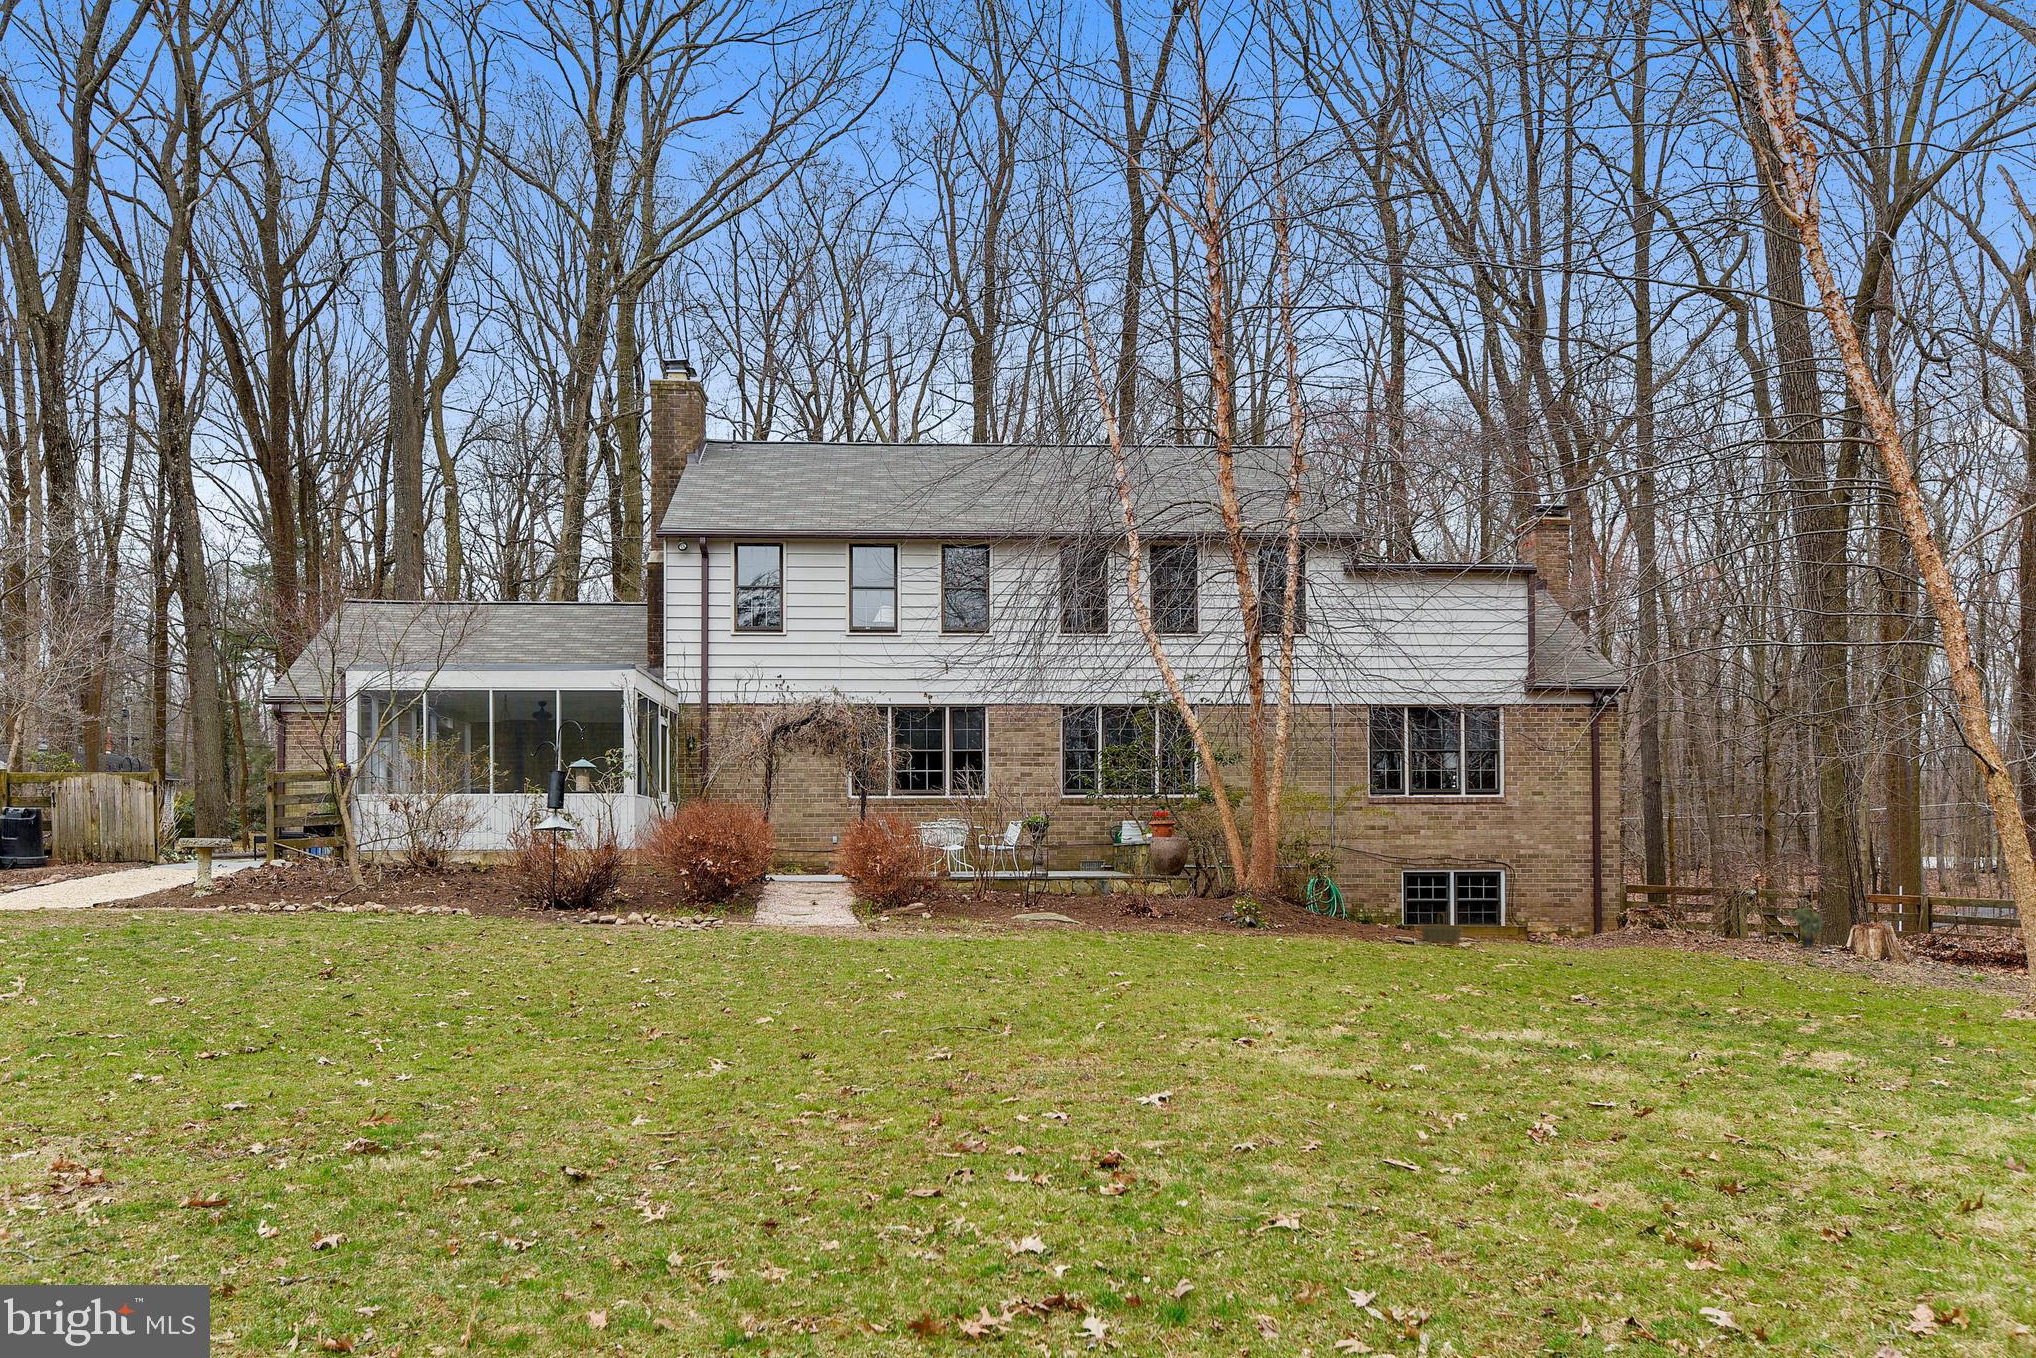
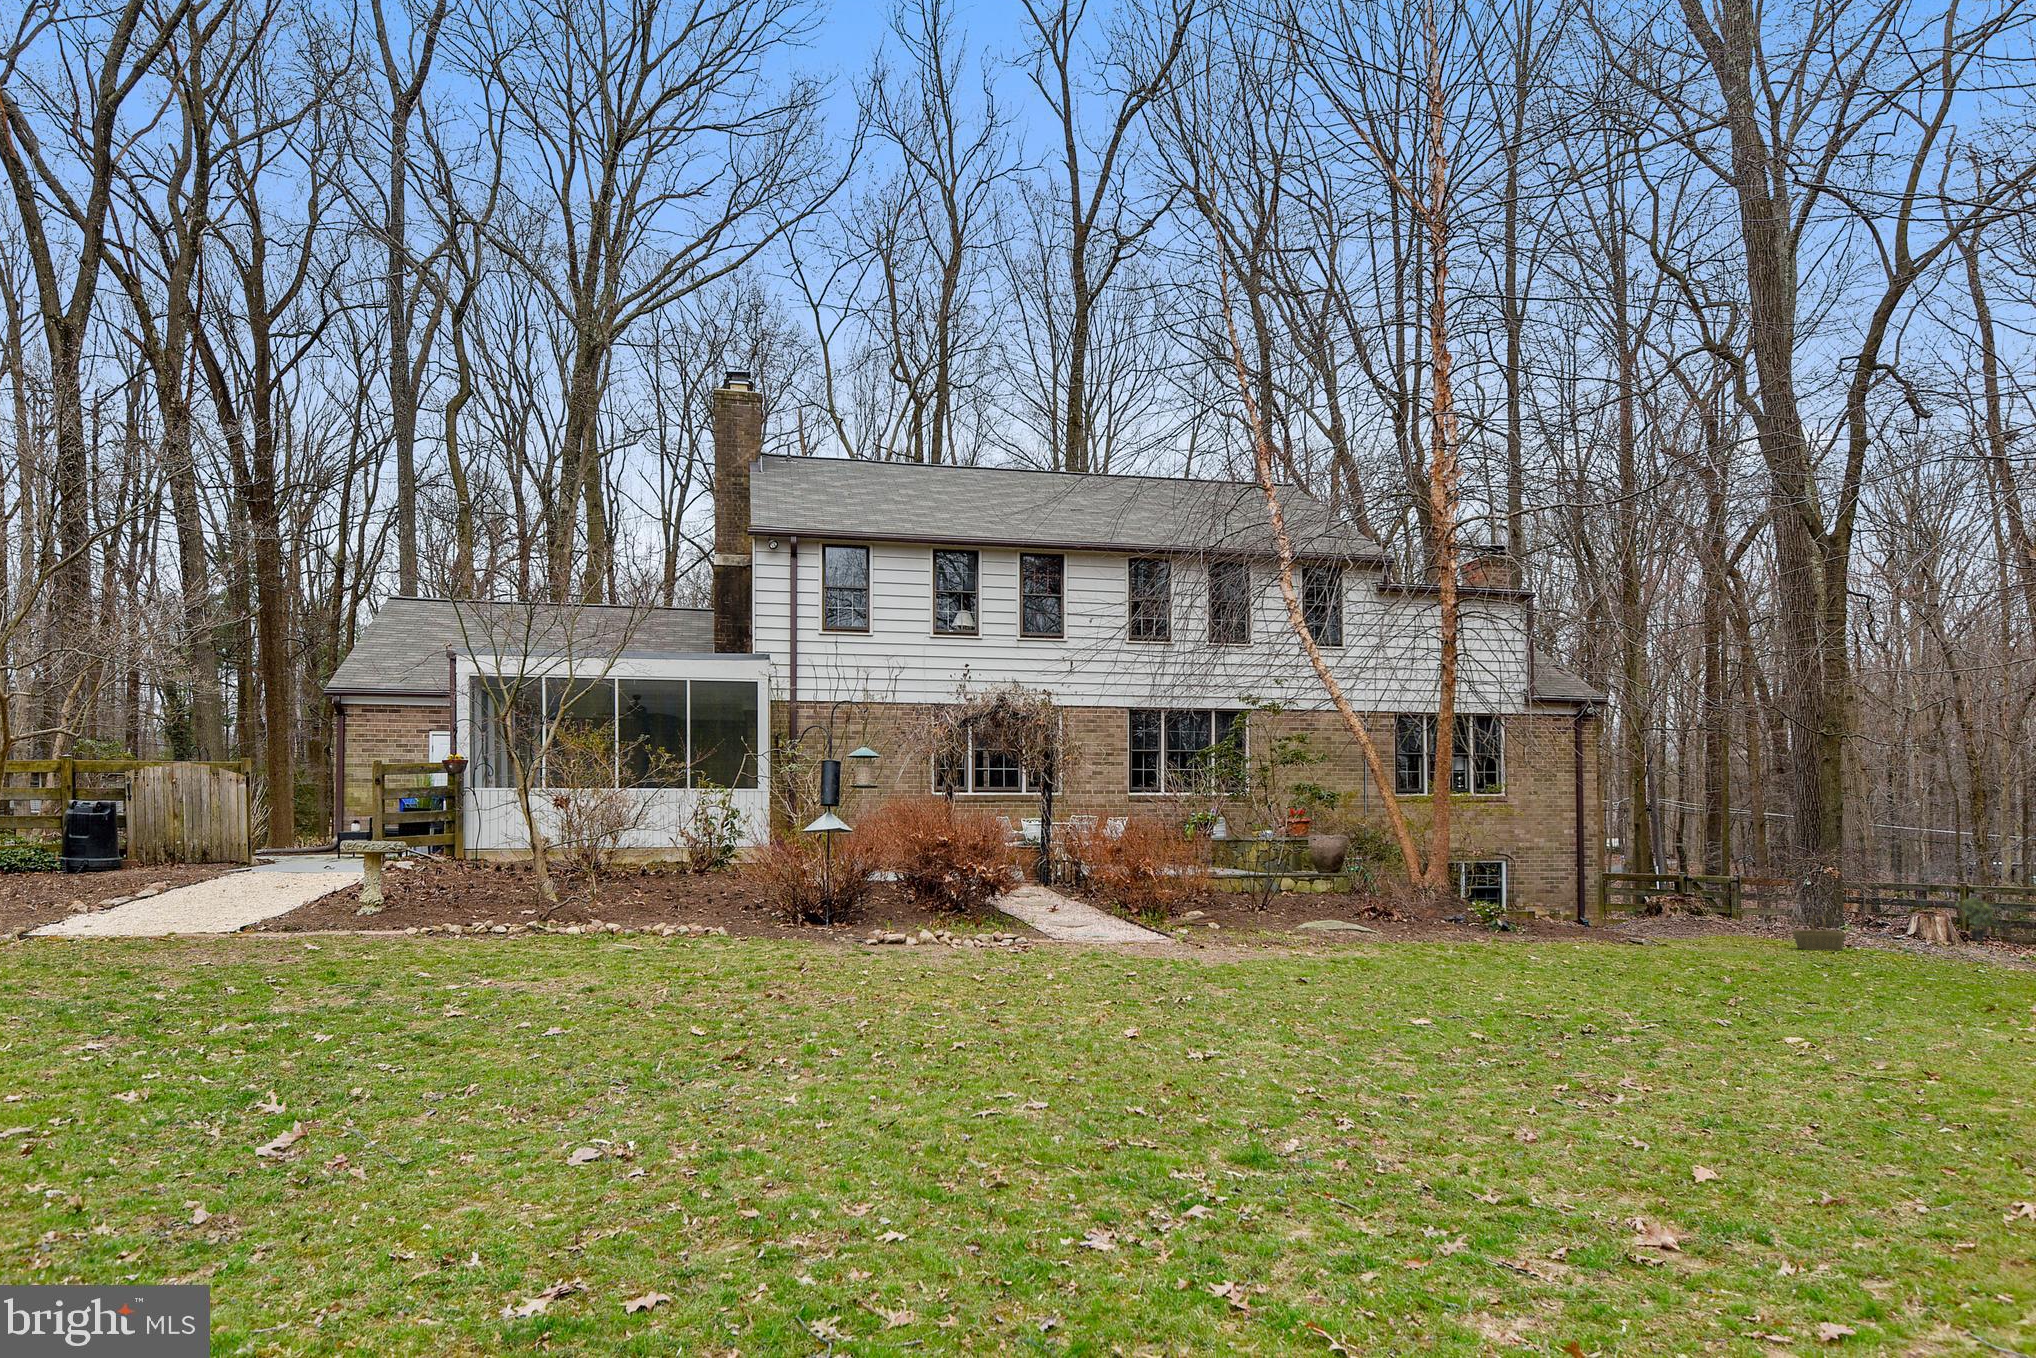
basket: present [1420,913,1462,942] -> present [1792,916,1846,951]

